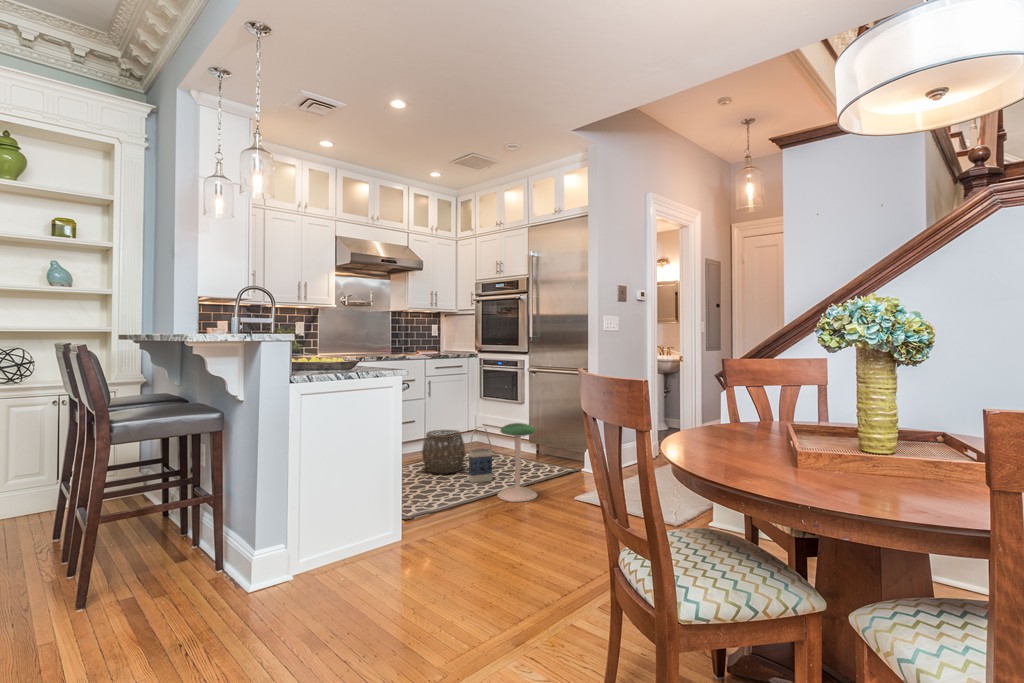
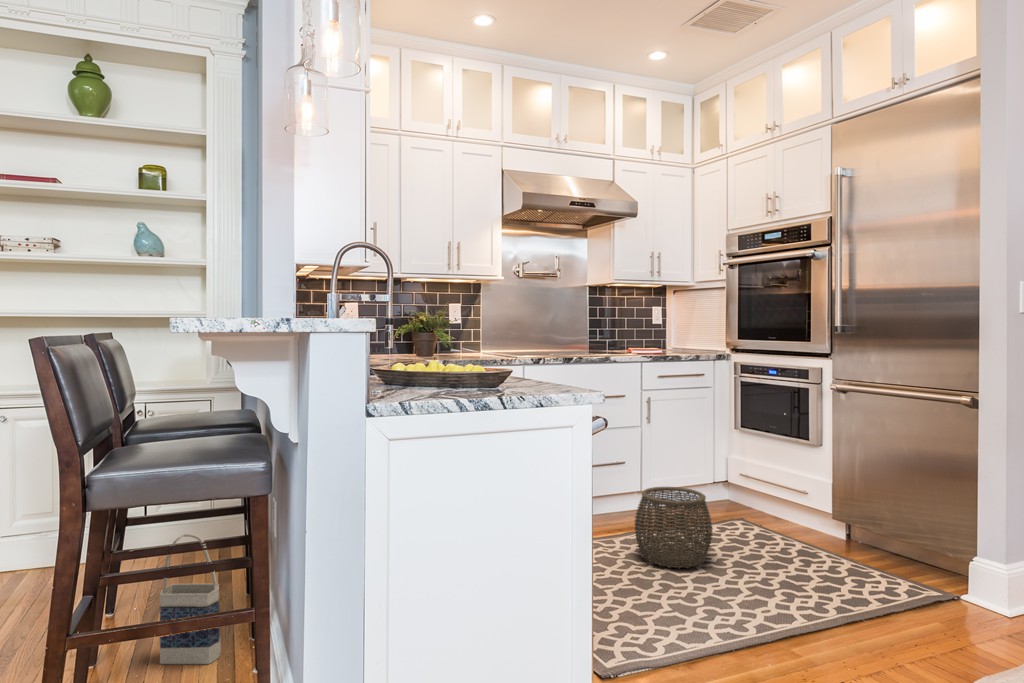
stool: present [497,423,537,502] -> none [783,499,873,667]
bag: present [469,427,492,483] -> present [160,534,221,664]

